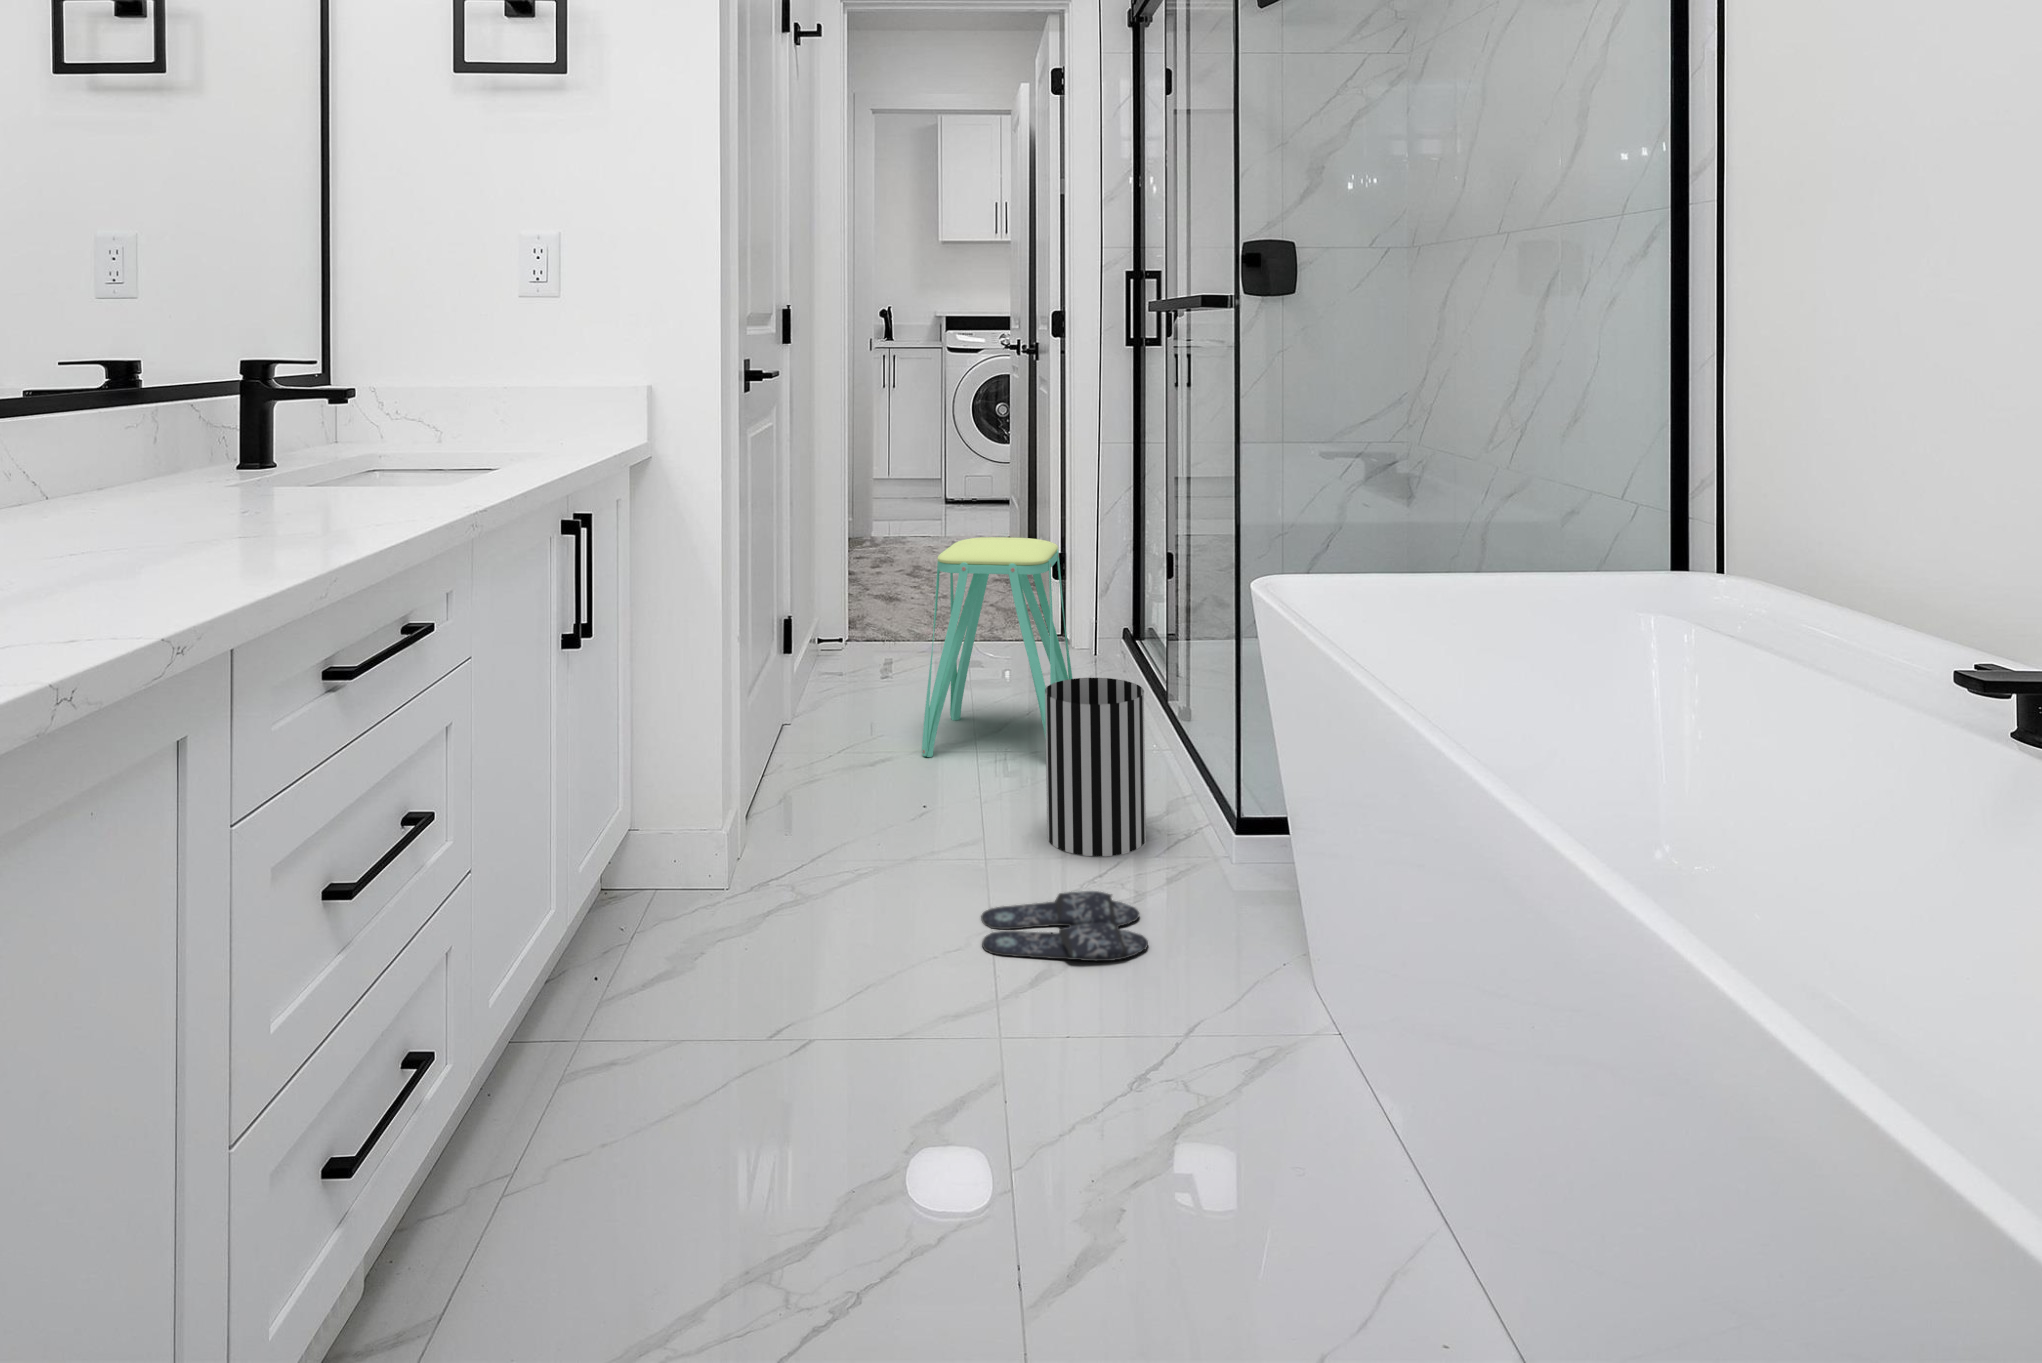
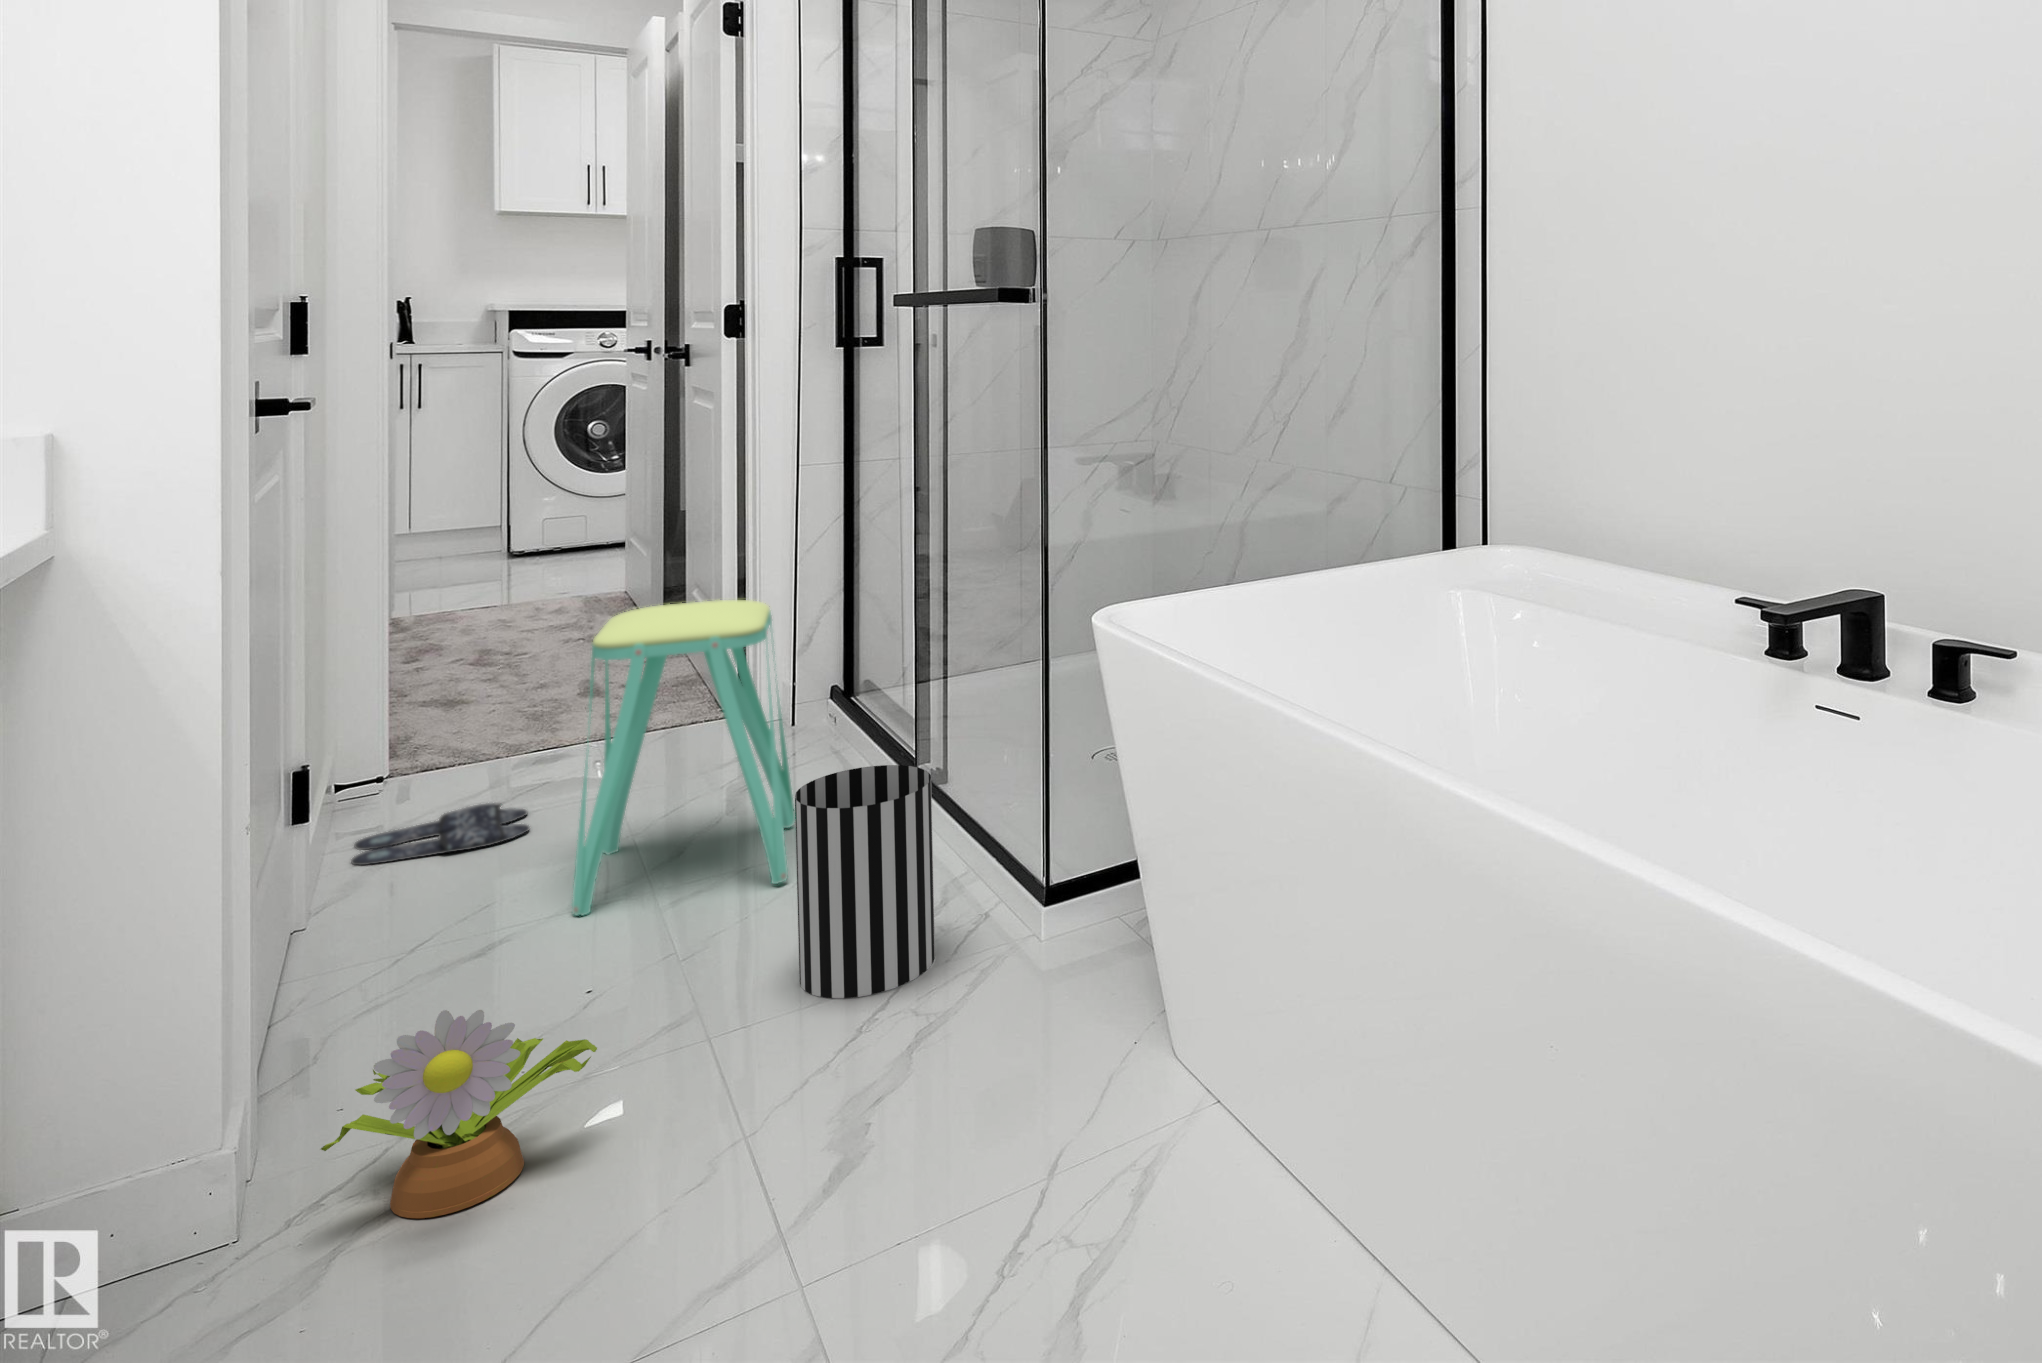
decorative plant: none [748,779,901,916] -> present [321,1010,597,1218]
slippers: present [981,891,1148,961] -> present [351,803,529,865]

